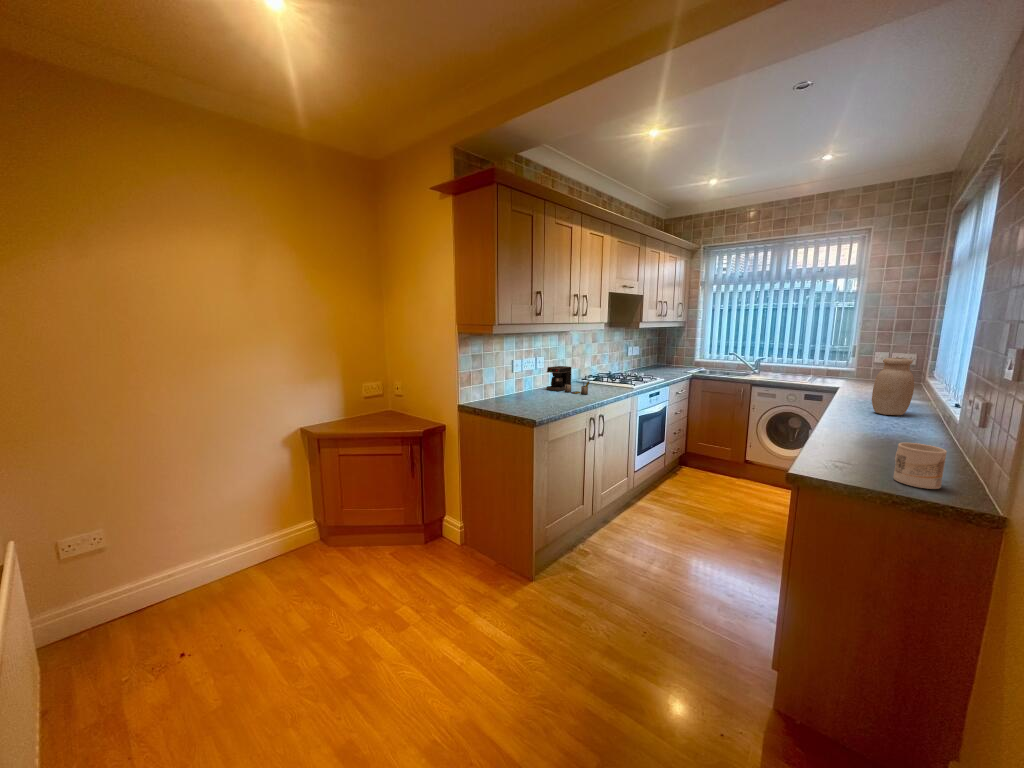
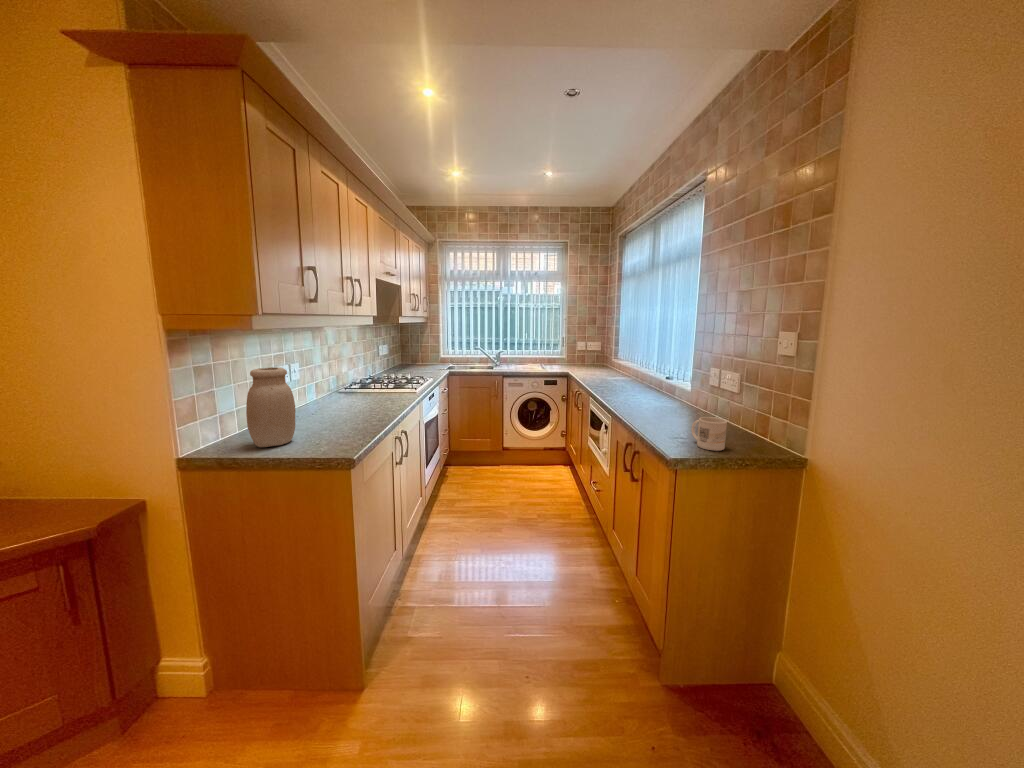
jar: present [872,358,914,415] -> present [246,367,296,447]
coffee maker: present [547,366,589,394] -> none [312,373,378,408]

